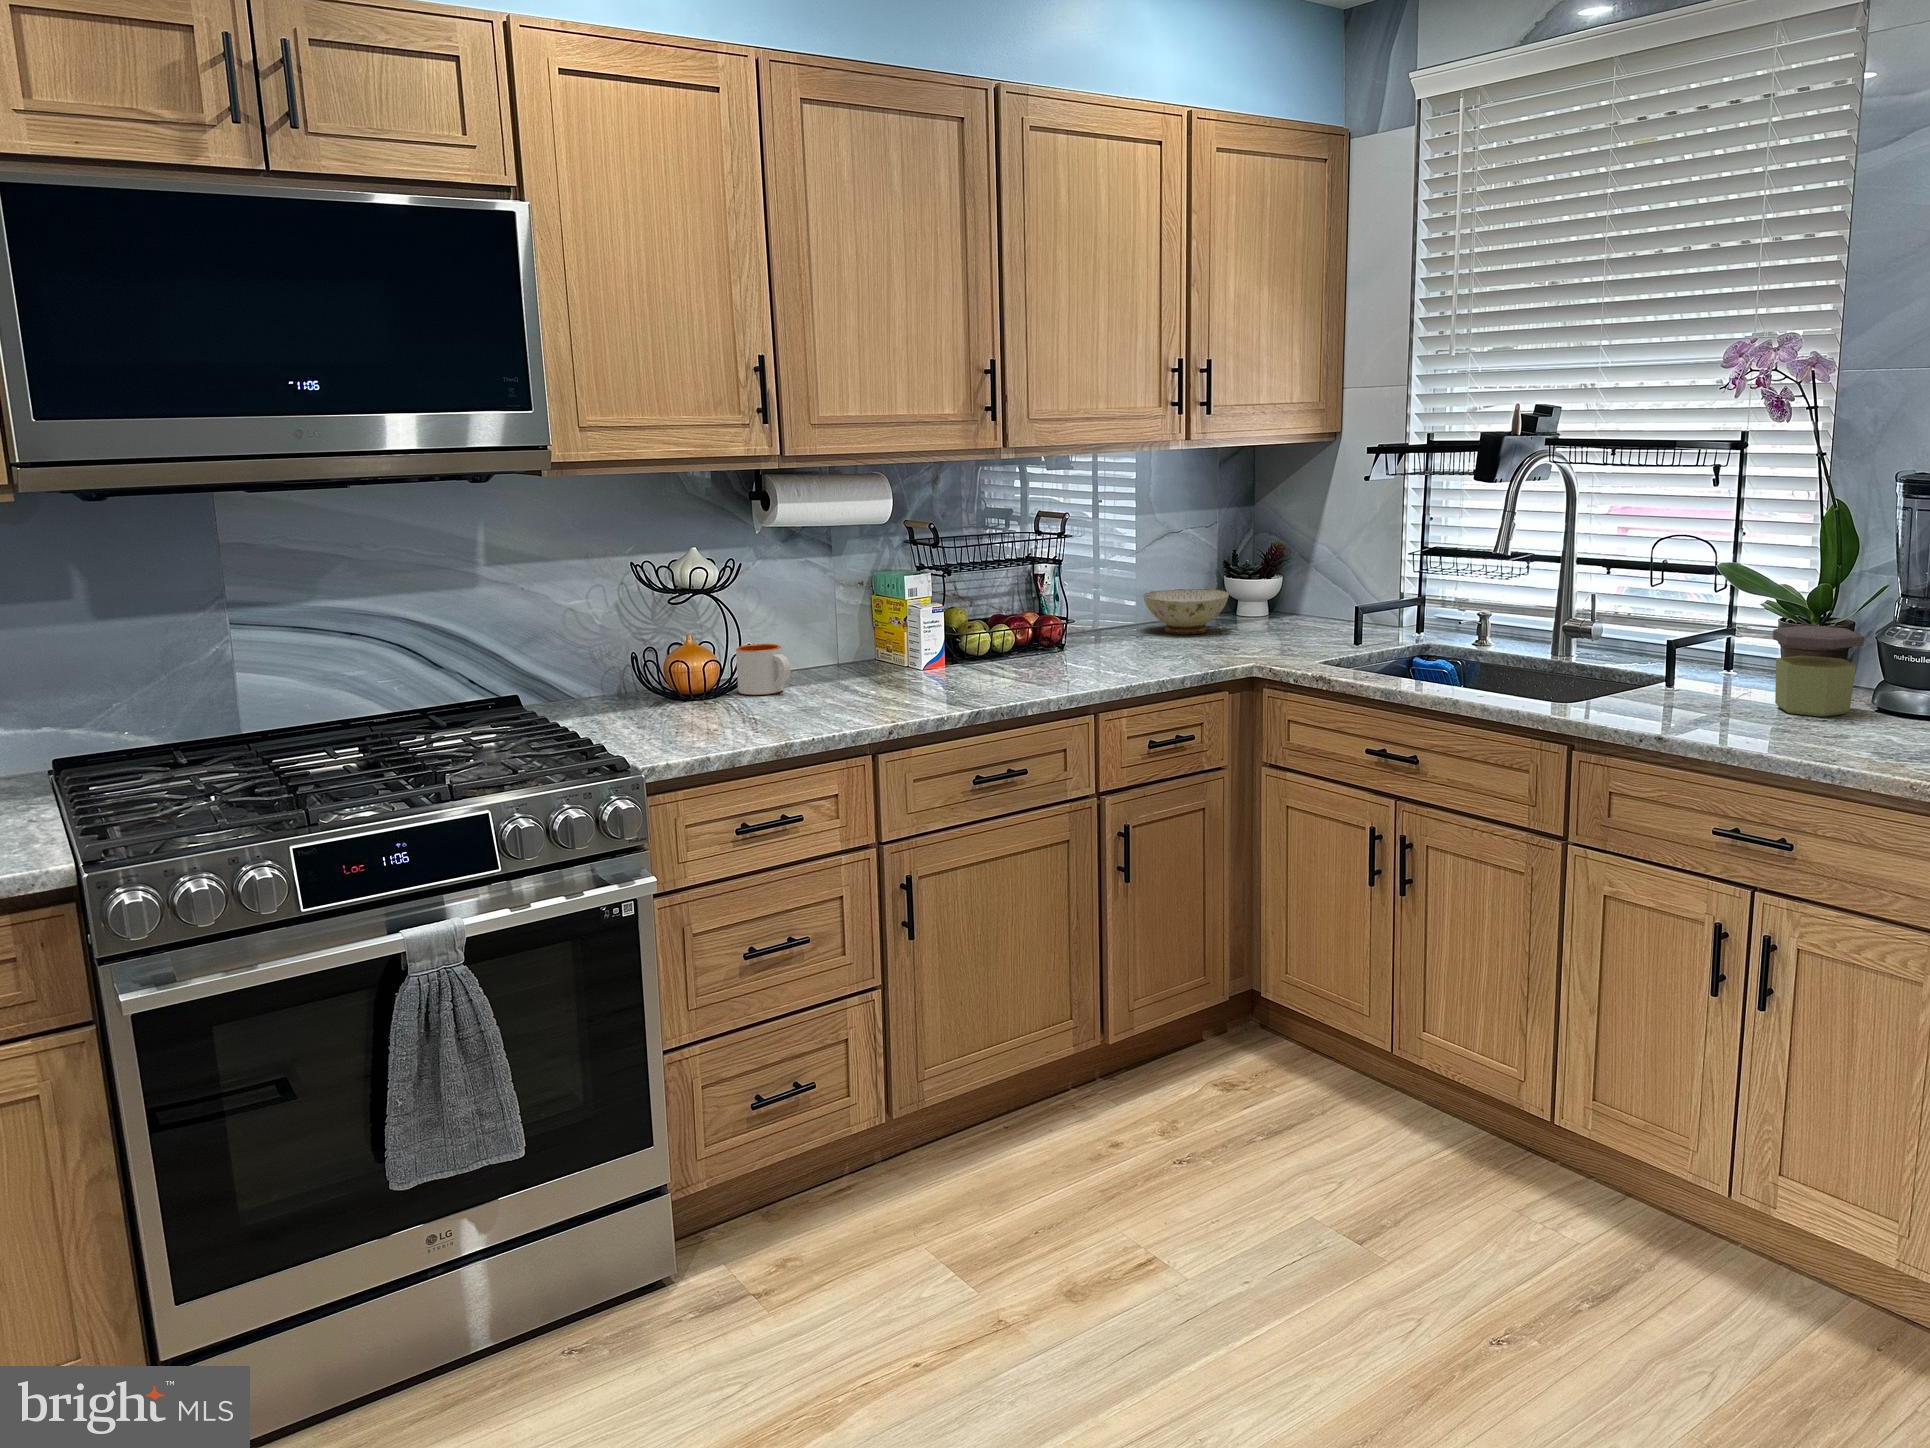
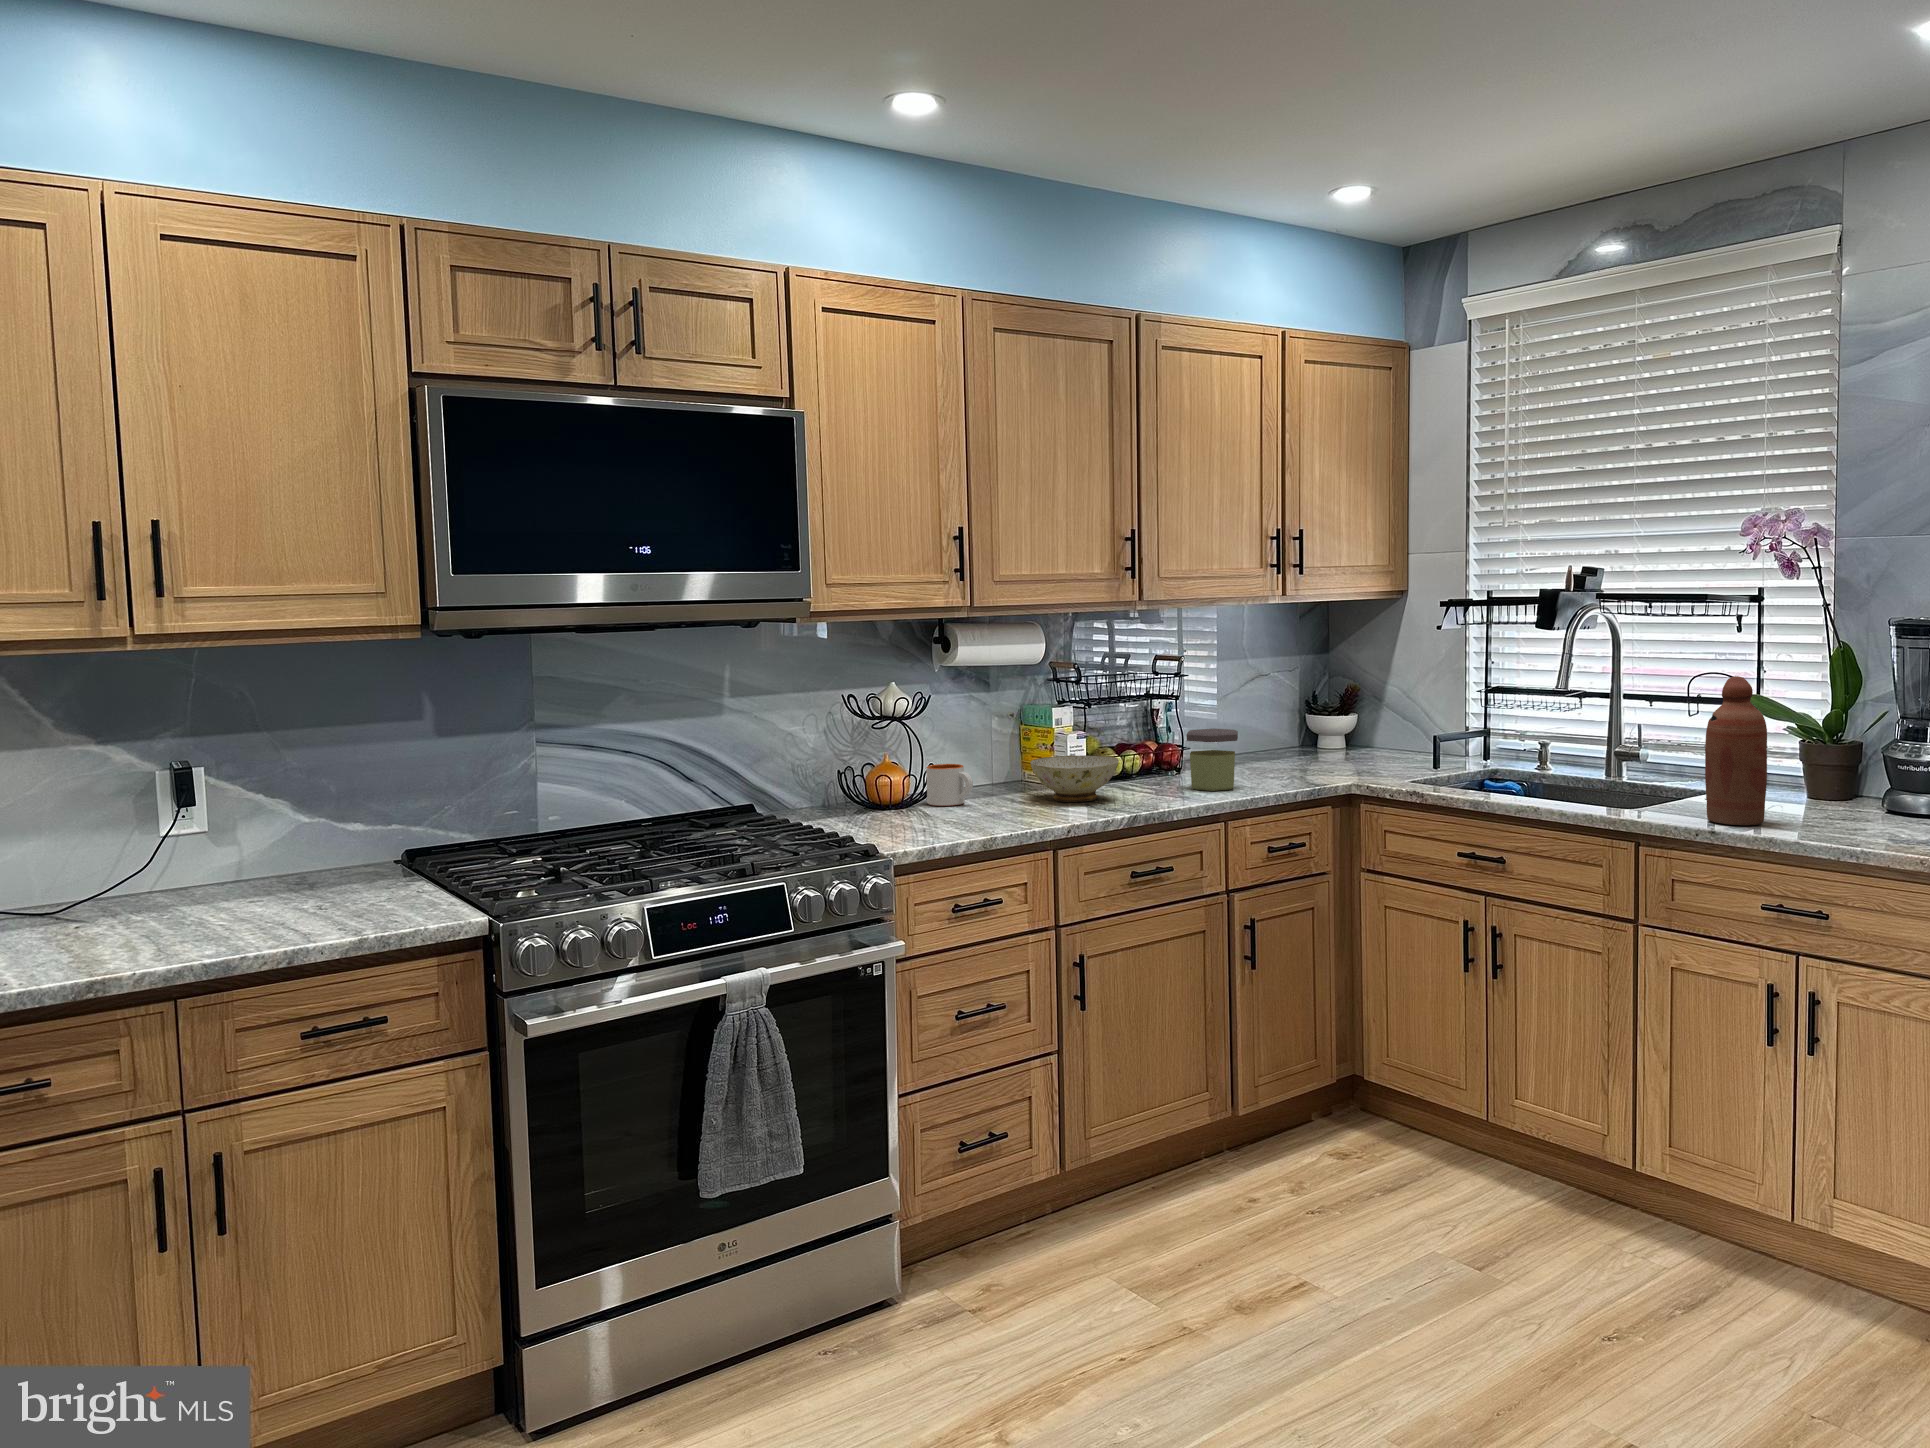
bottle: none [1657,545,1735,728] -> present [1705,676,1767,825]
ceramic bowl: present [1143,589,1229,634] -> present [1030,755,1119,802]
jar: present [1773,625,1864,717] -> present [1187,729,1238,791]

